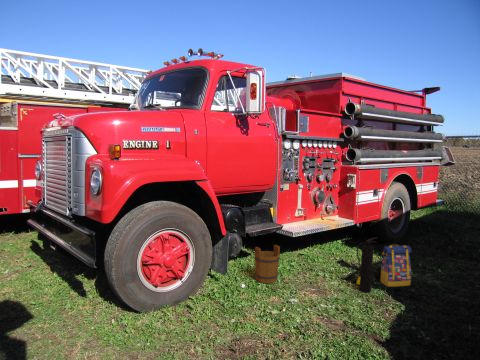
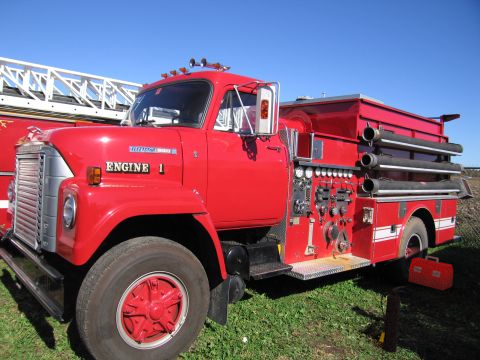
toolbox: none [392,216,431,246] -> present [409,256,453,290]
bucket: present [253,245,280,283] -> none [257,289,289,336]
backpack: present [380,245,411,287] -> none [405,294,443,345]

